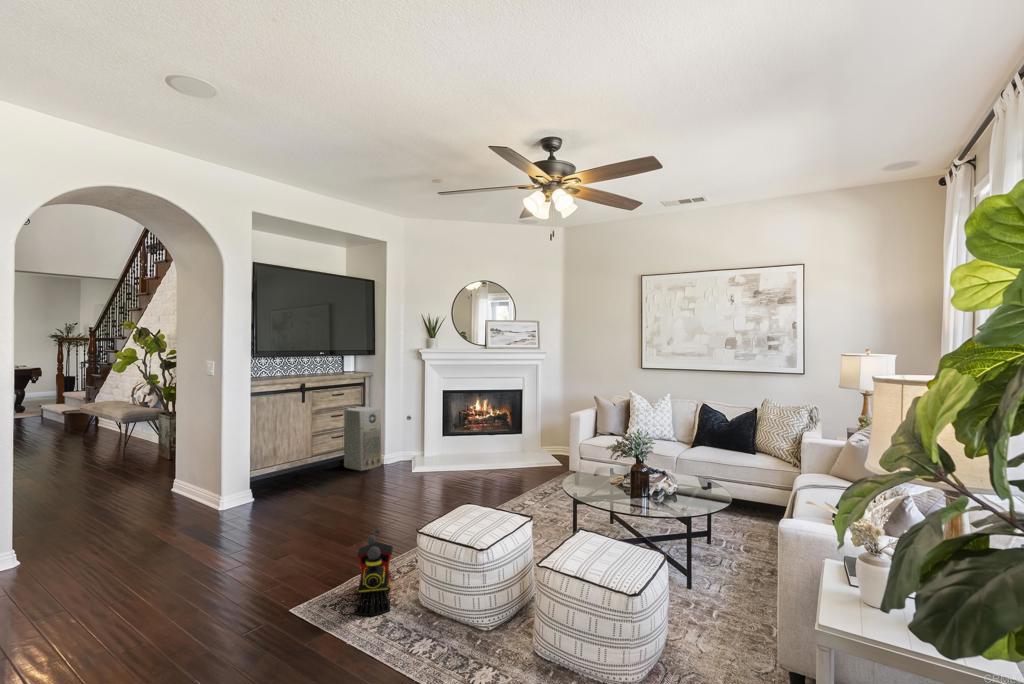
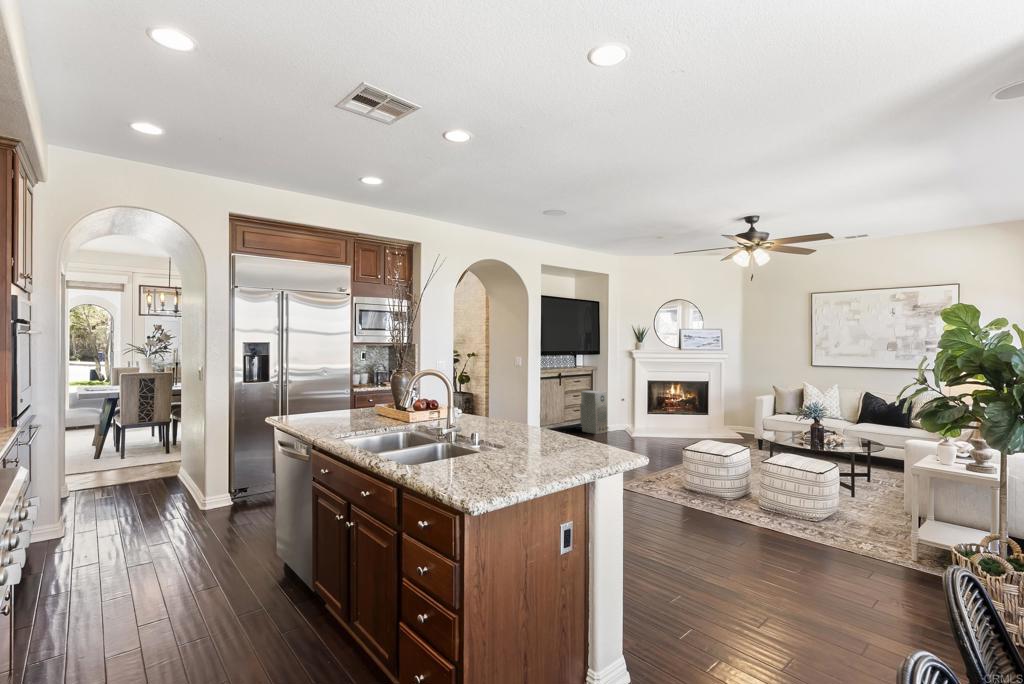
toy train: present [355,528,393,616] -> none [644,449,670,491]

